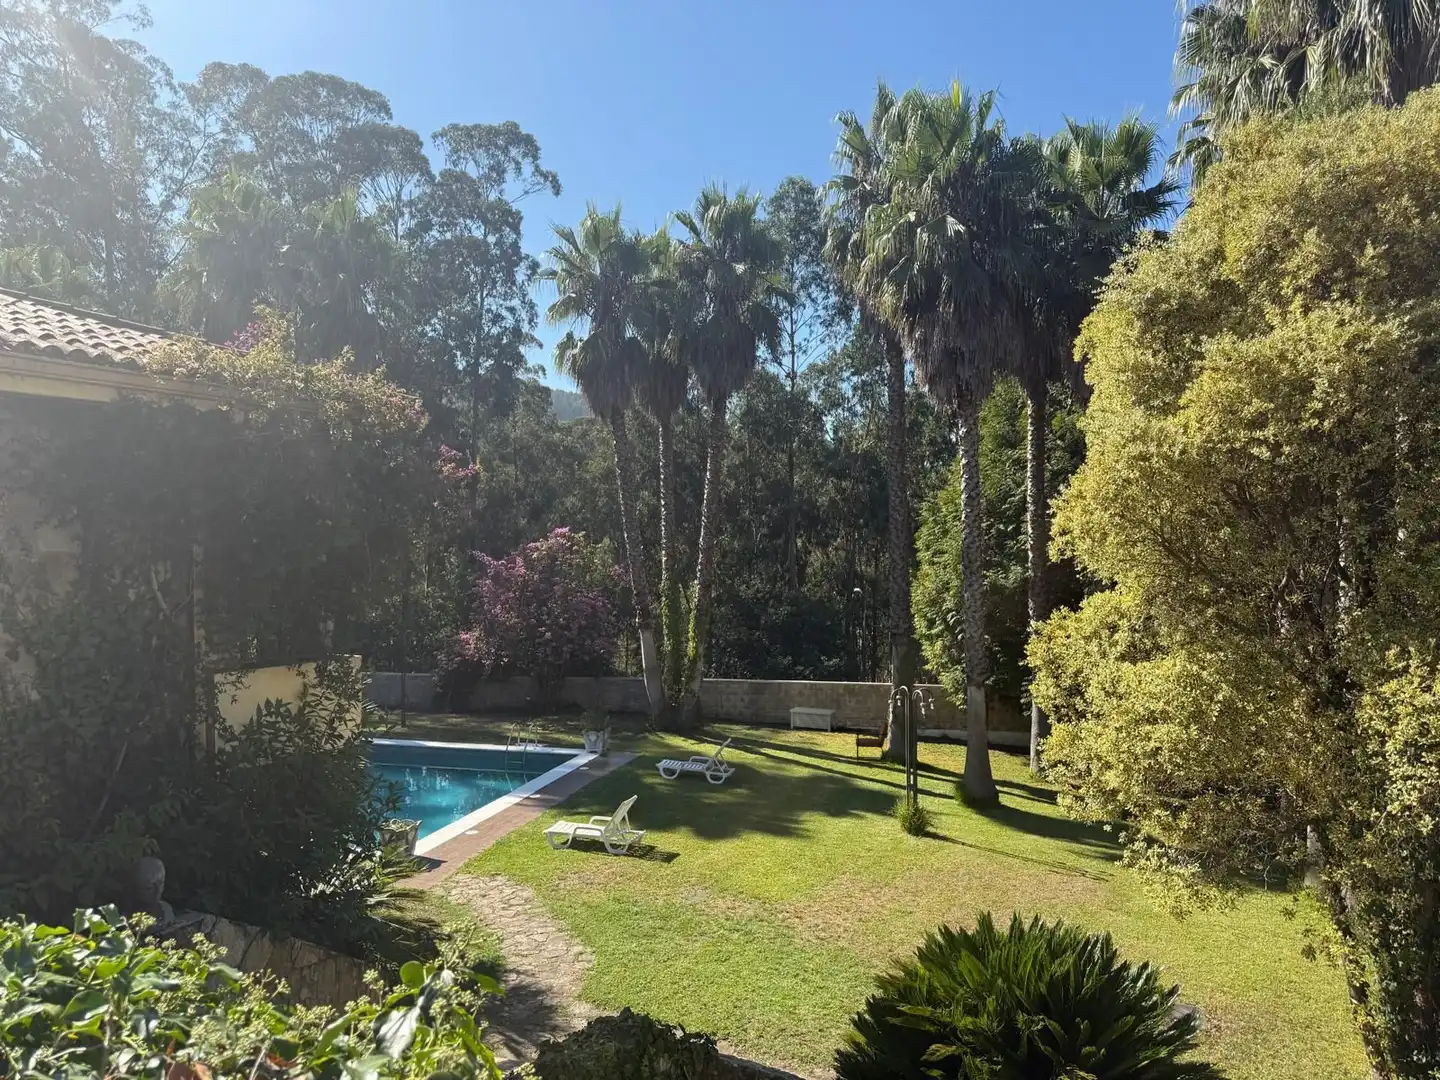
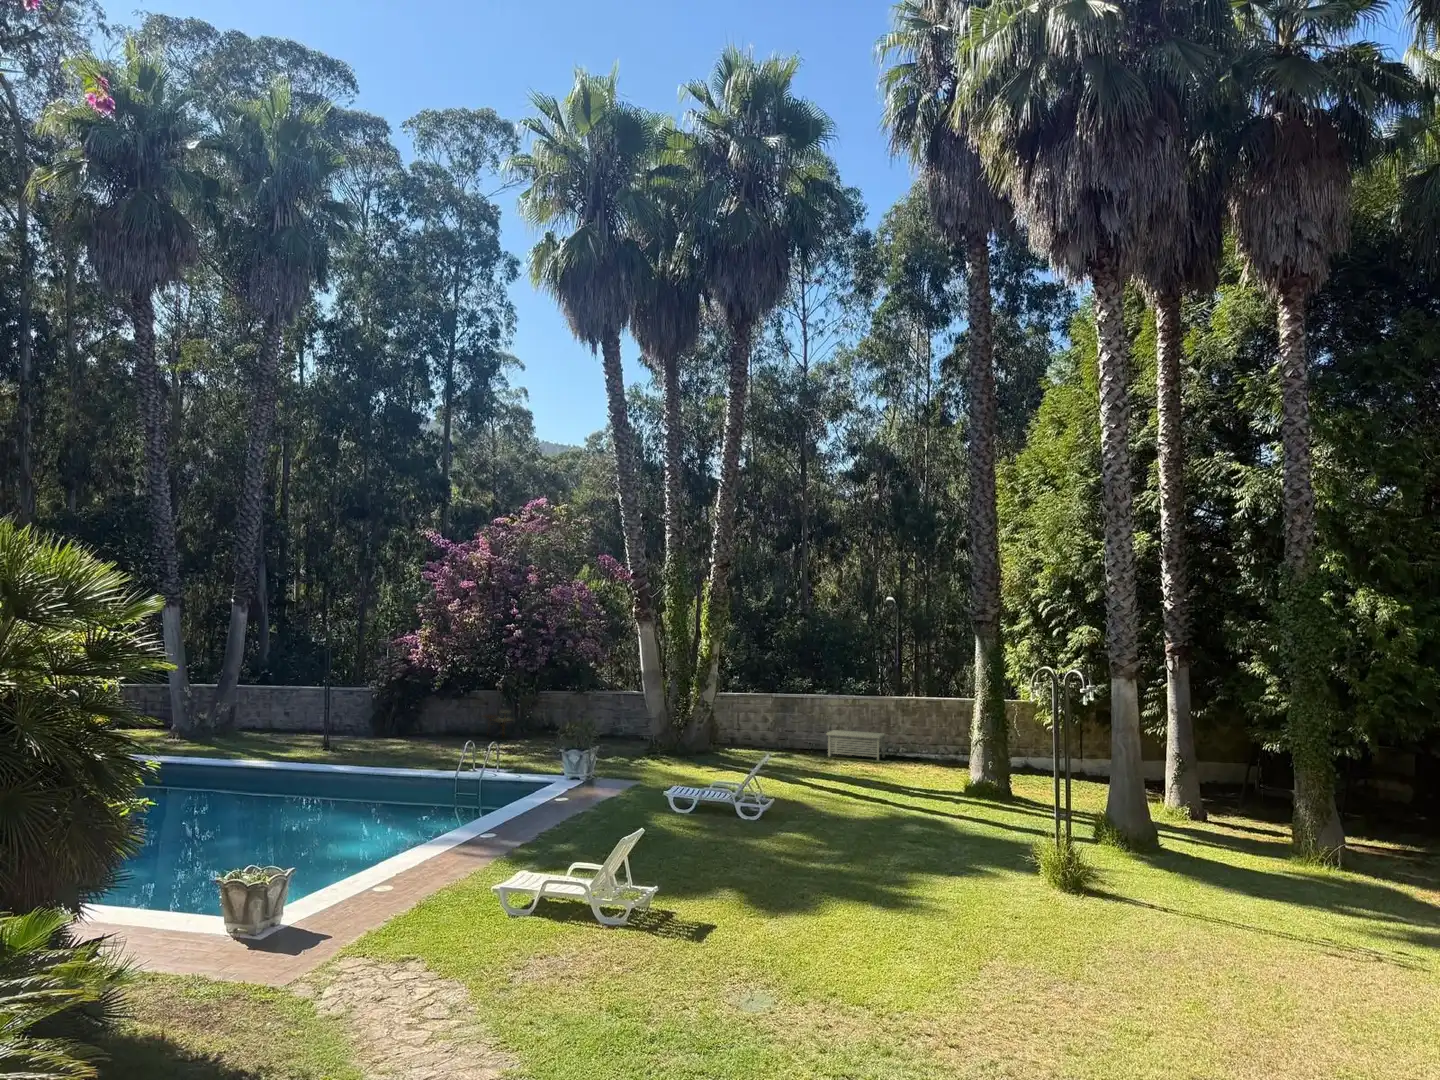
side table: none [517,690,543,713] -> present [485,711,511,734]
chair: present [856,721,888,764] -> none [927,740,973,797]

